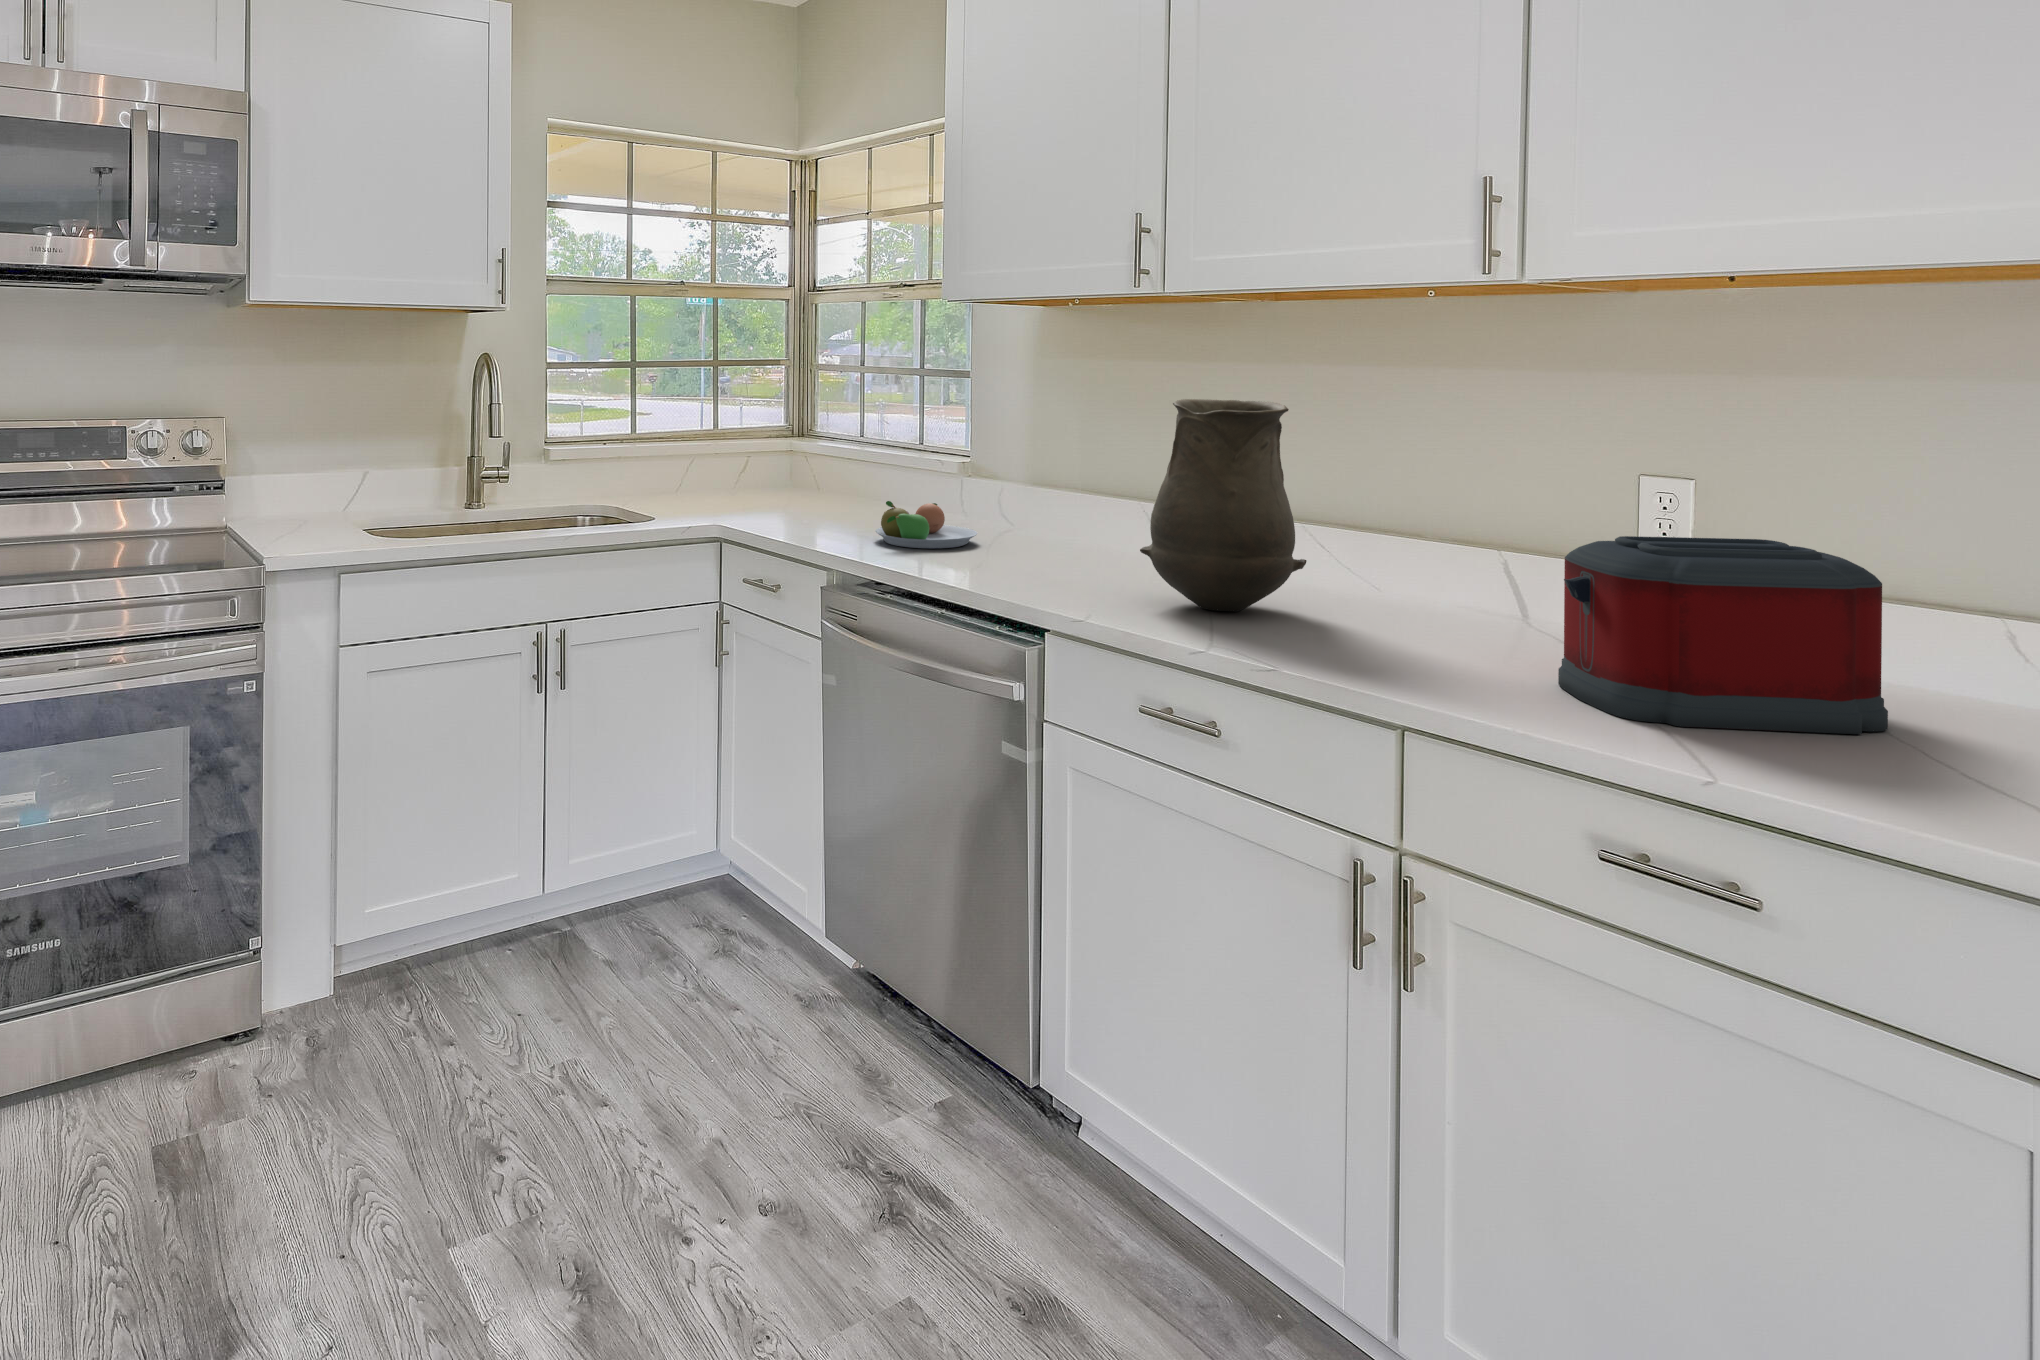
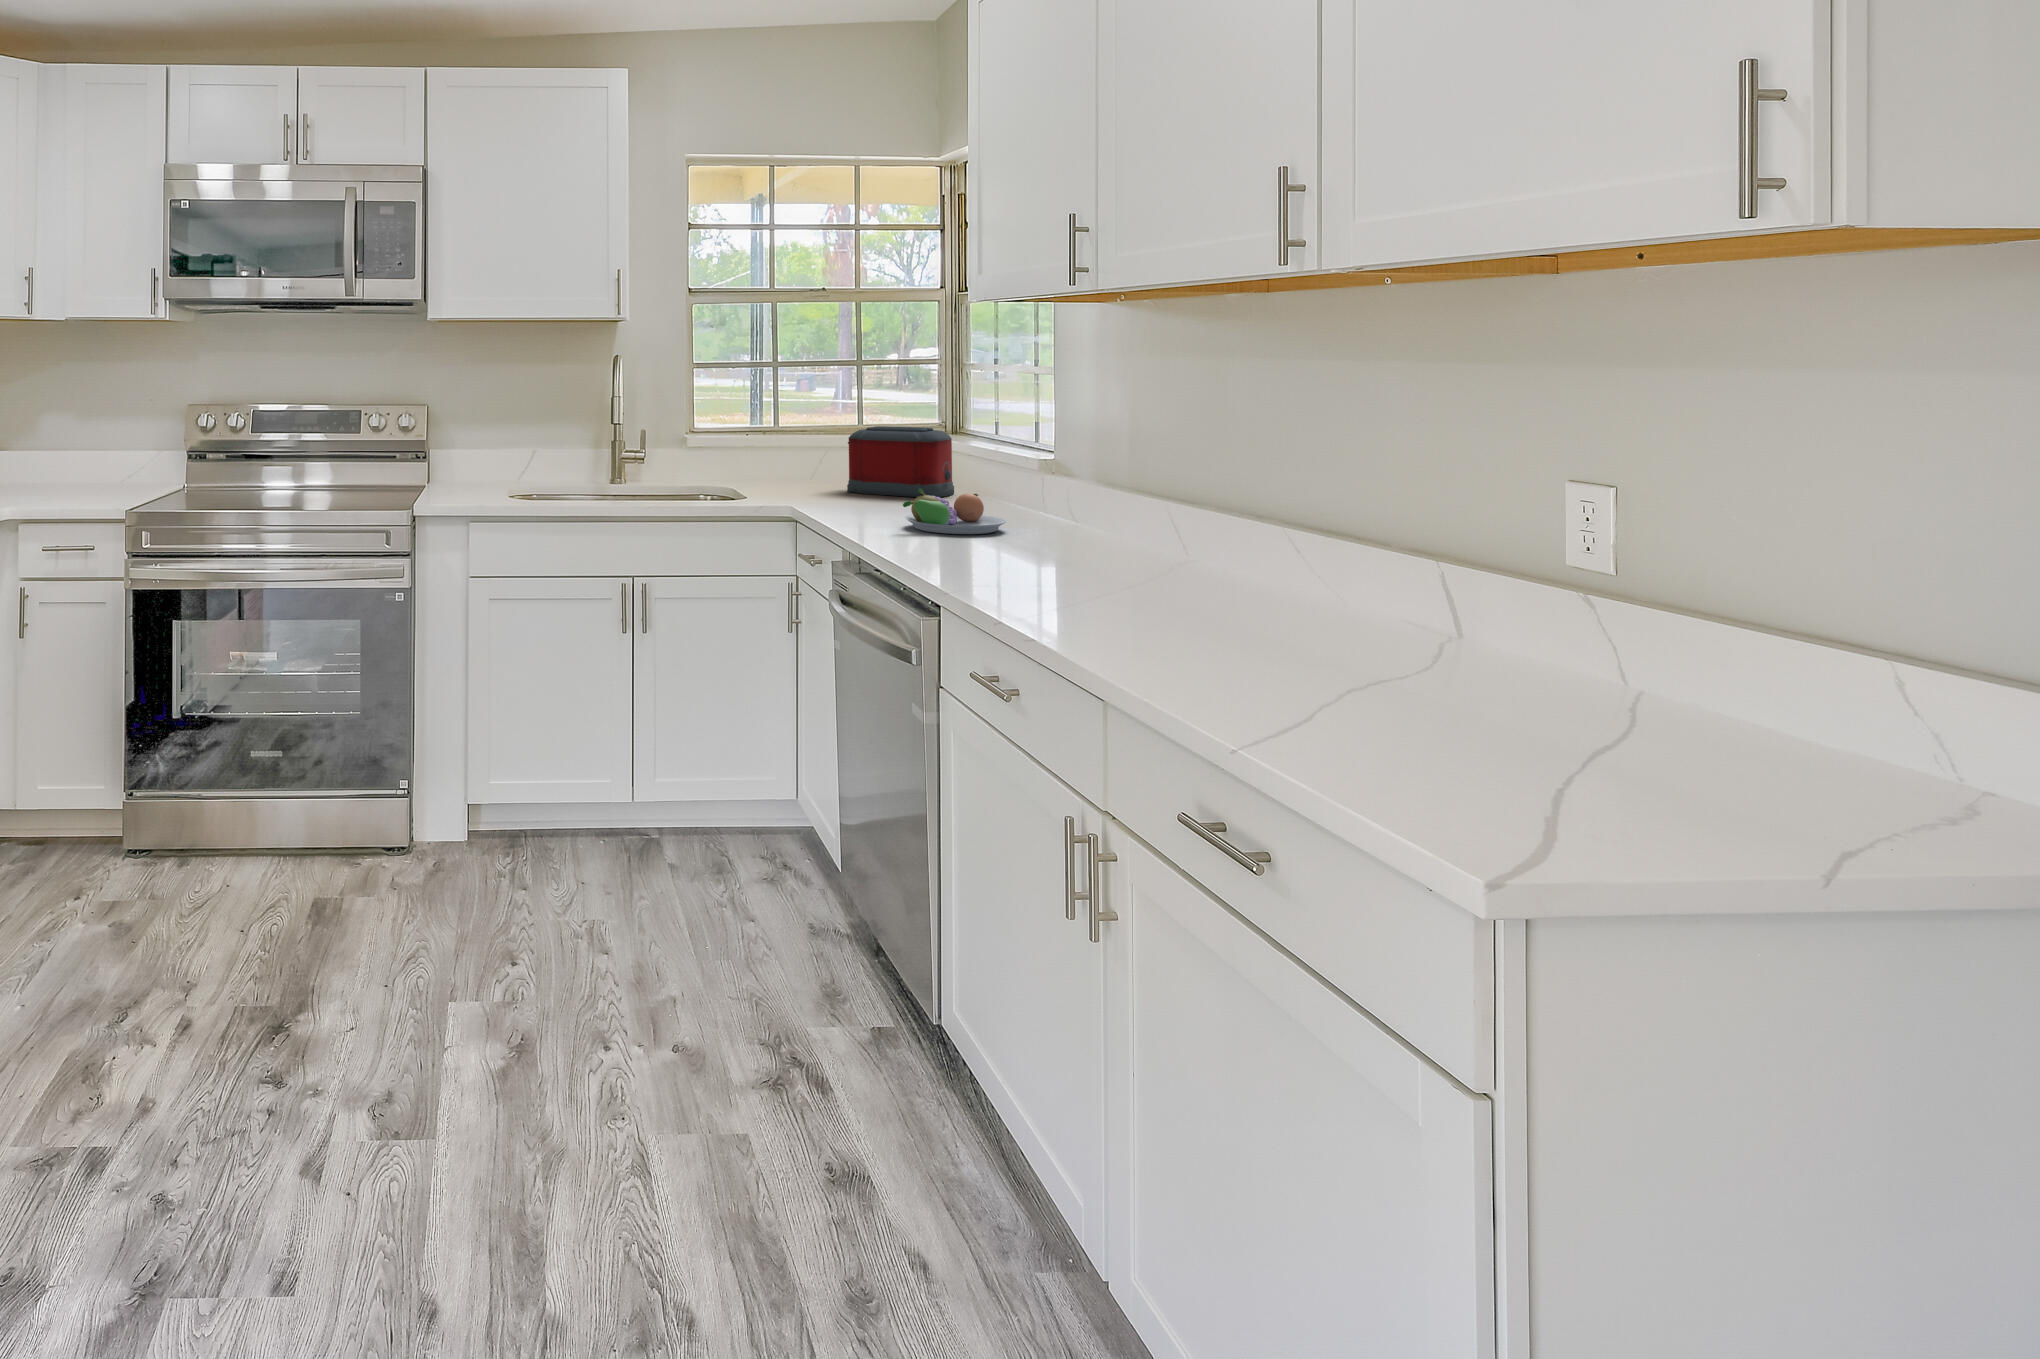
vase: present [1140,399,1306,611] -> none [1046,389,1209,599]
toaster: present [1558,536,1888,734] -> present [847,426,954,497]

